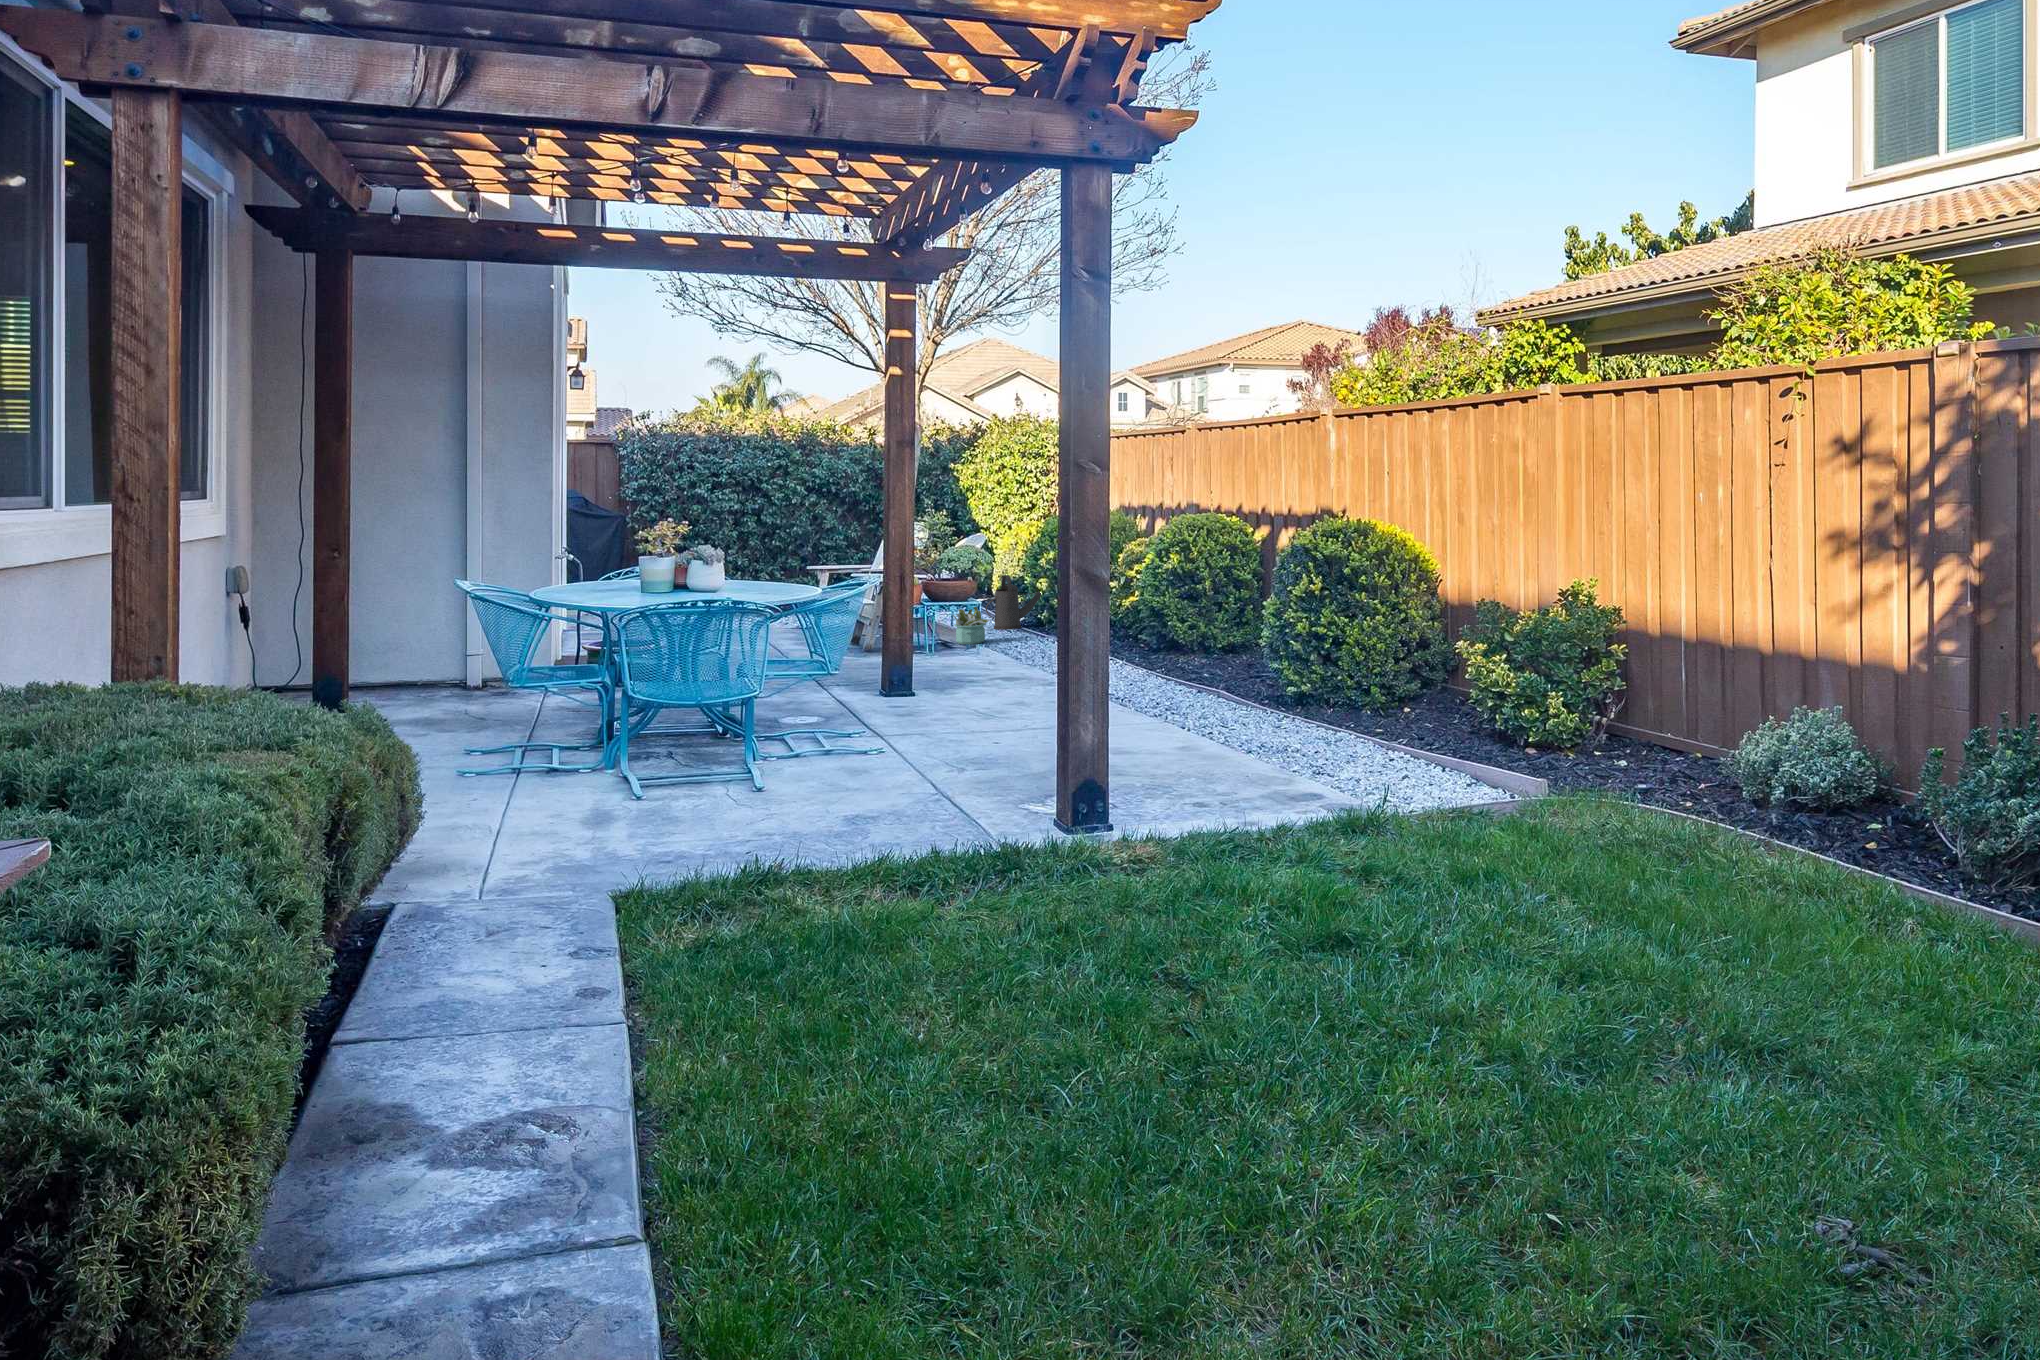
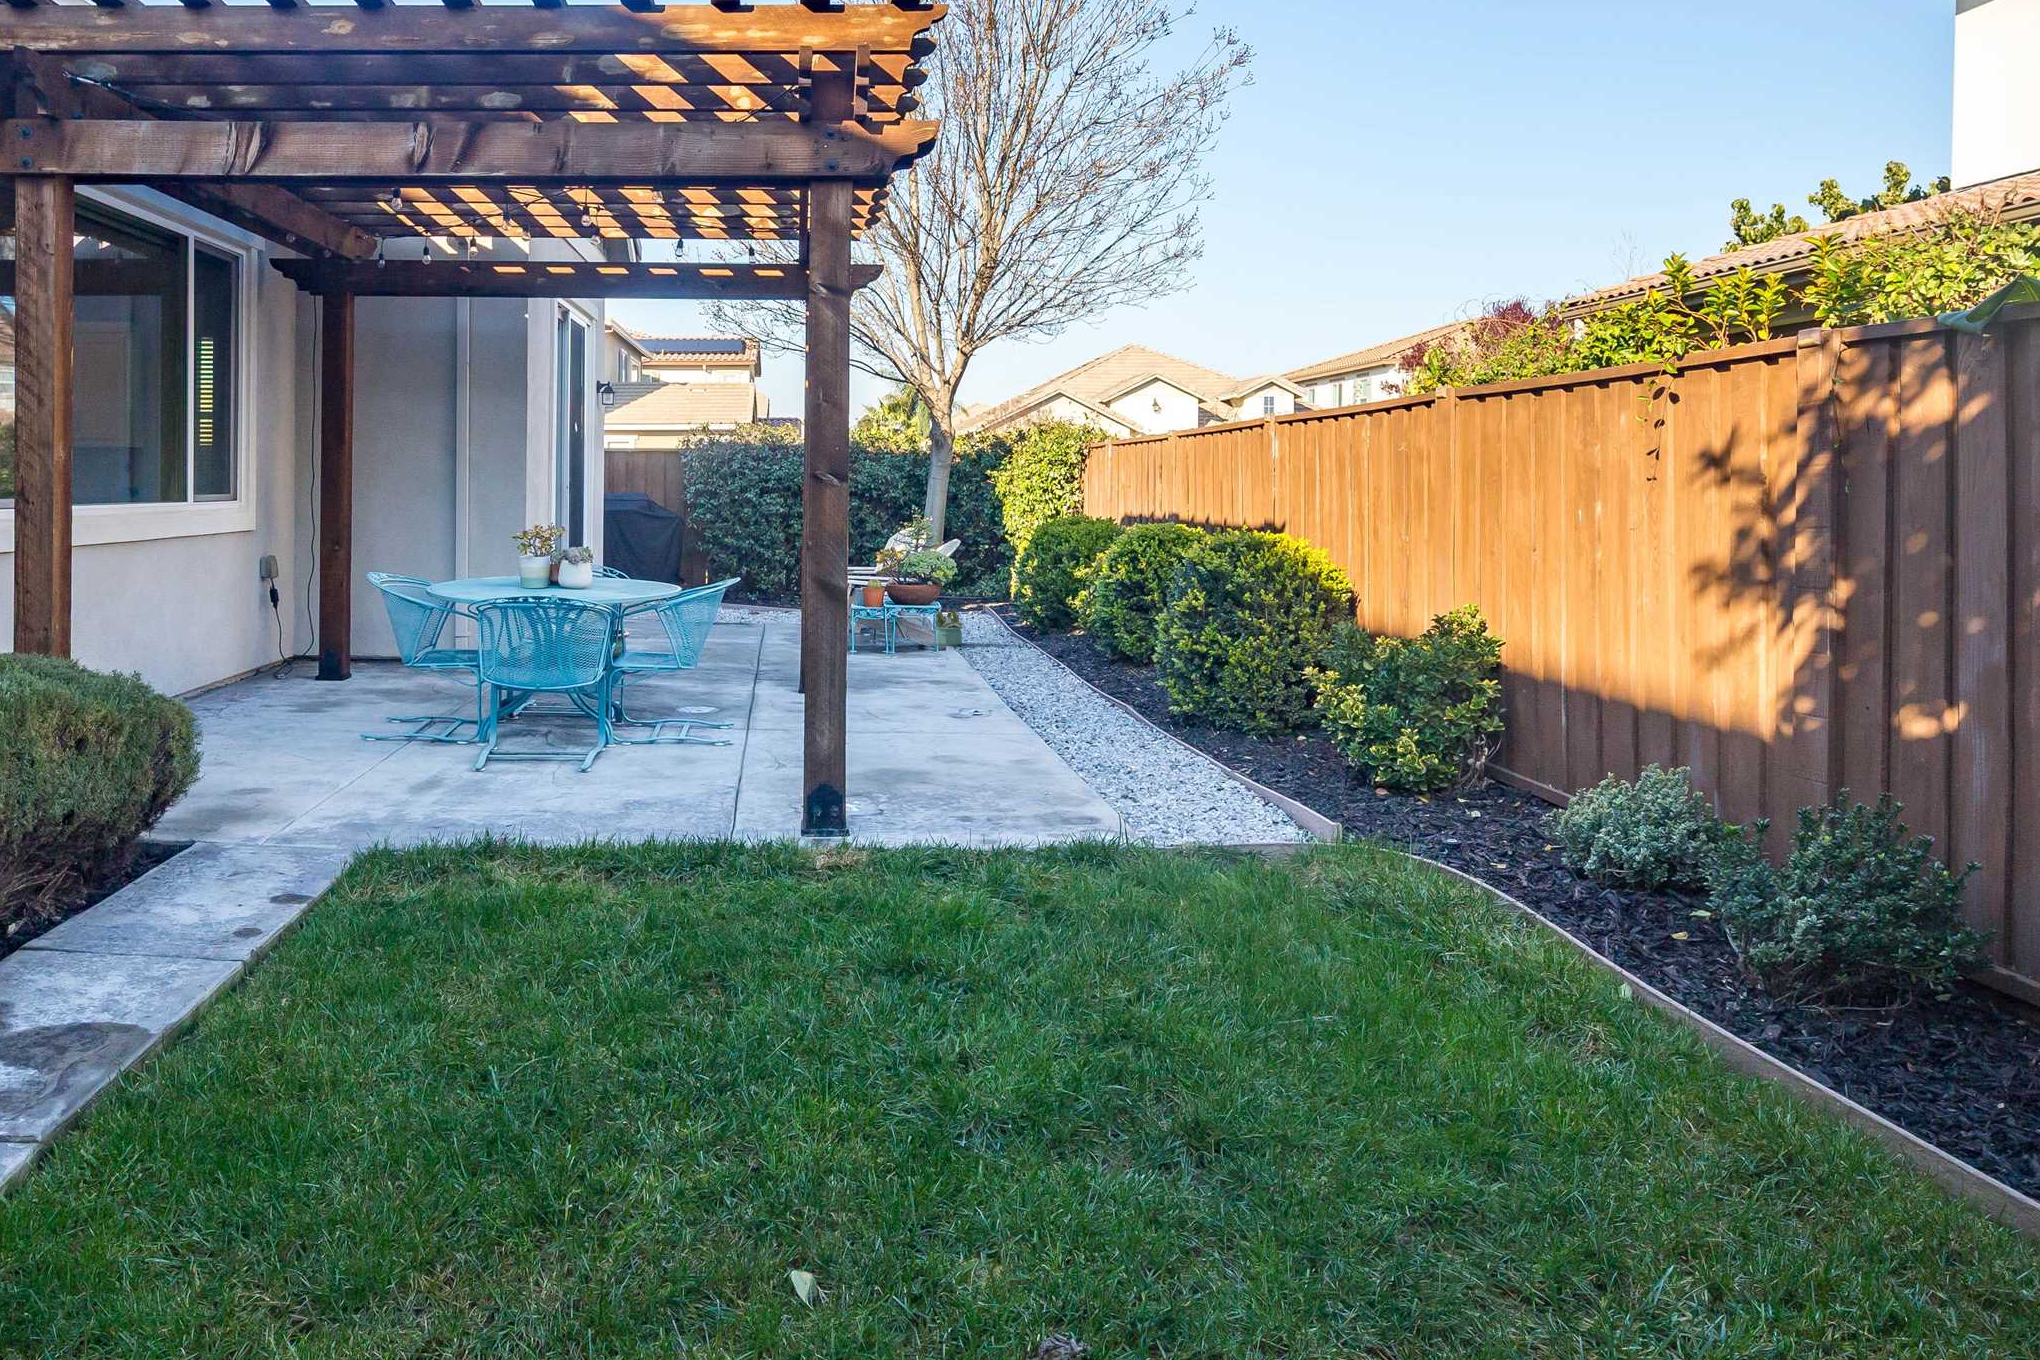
watering can: present [986,575,1041,630] -> none [976,583,1041,636]

